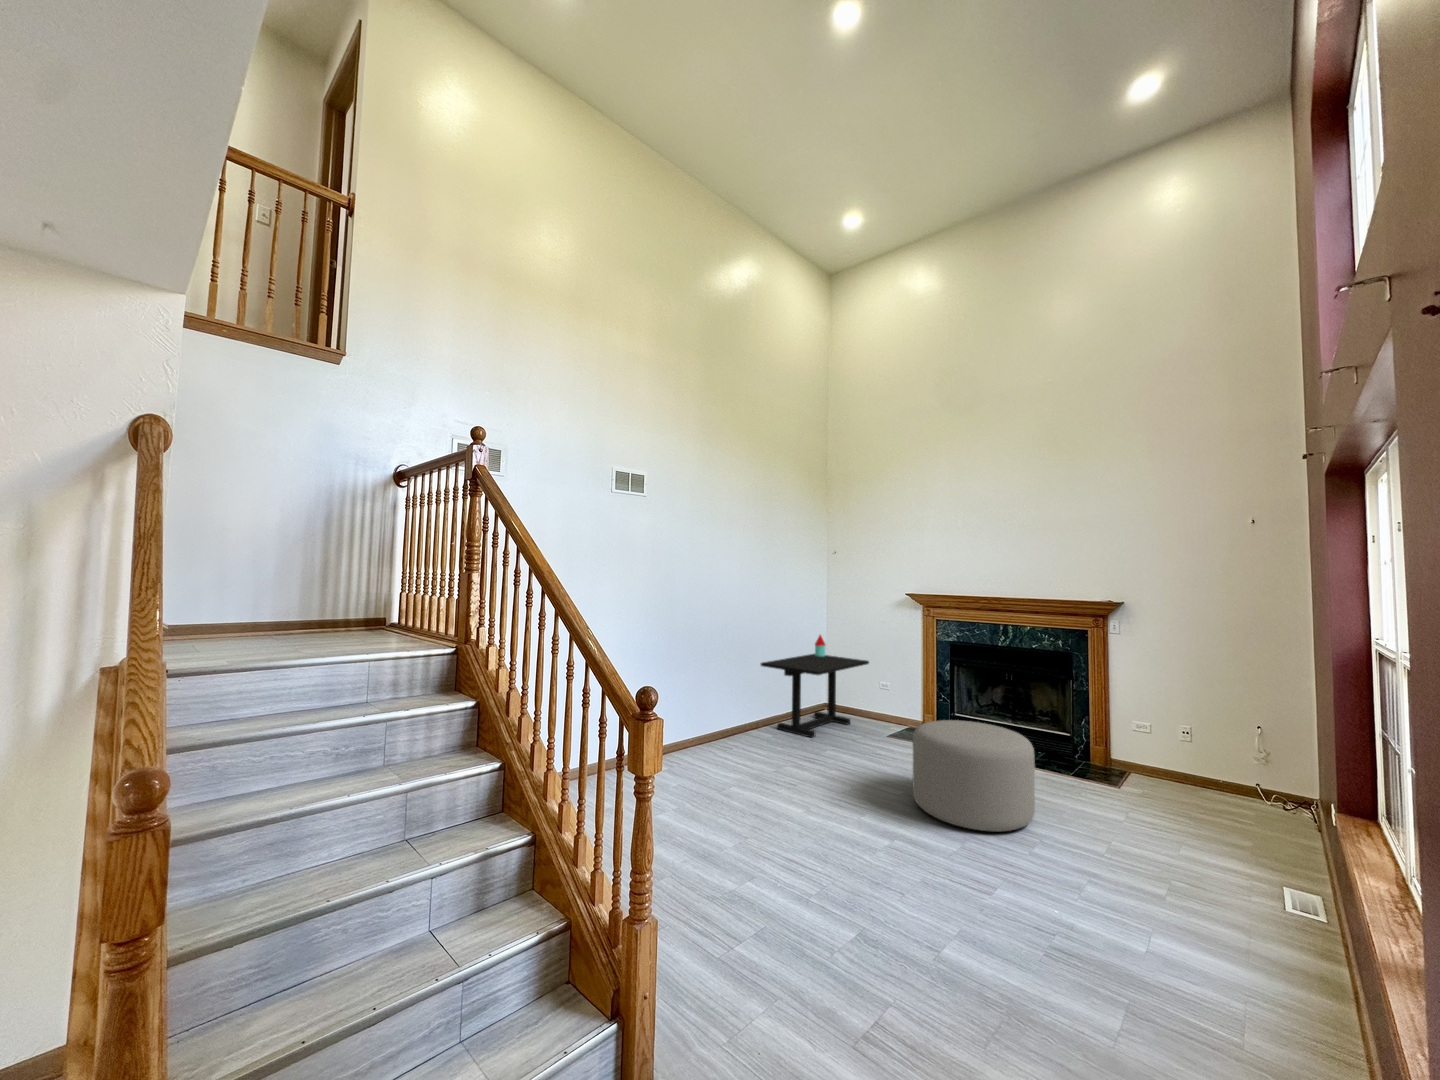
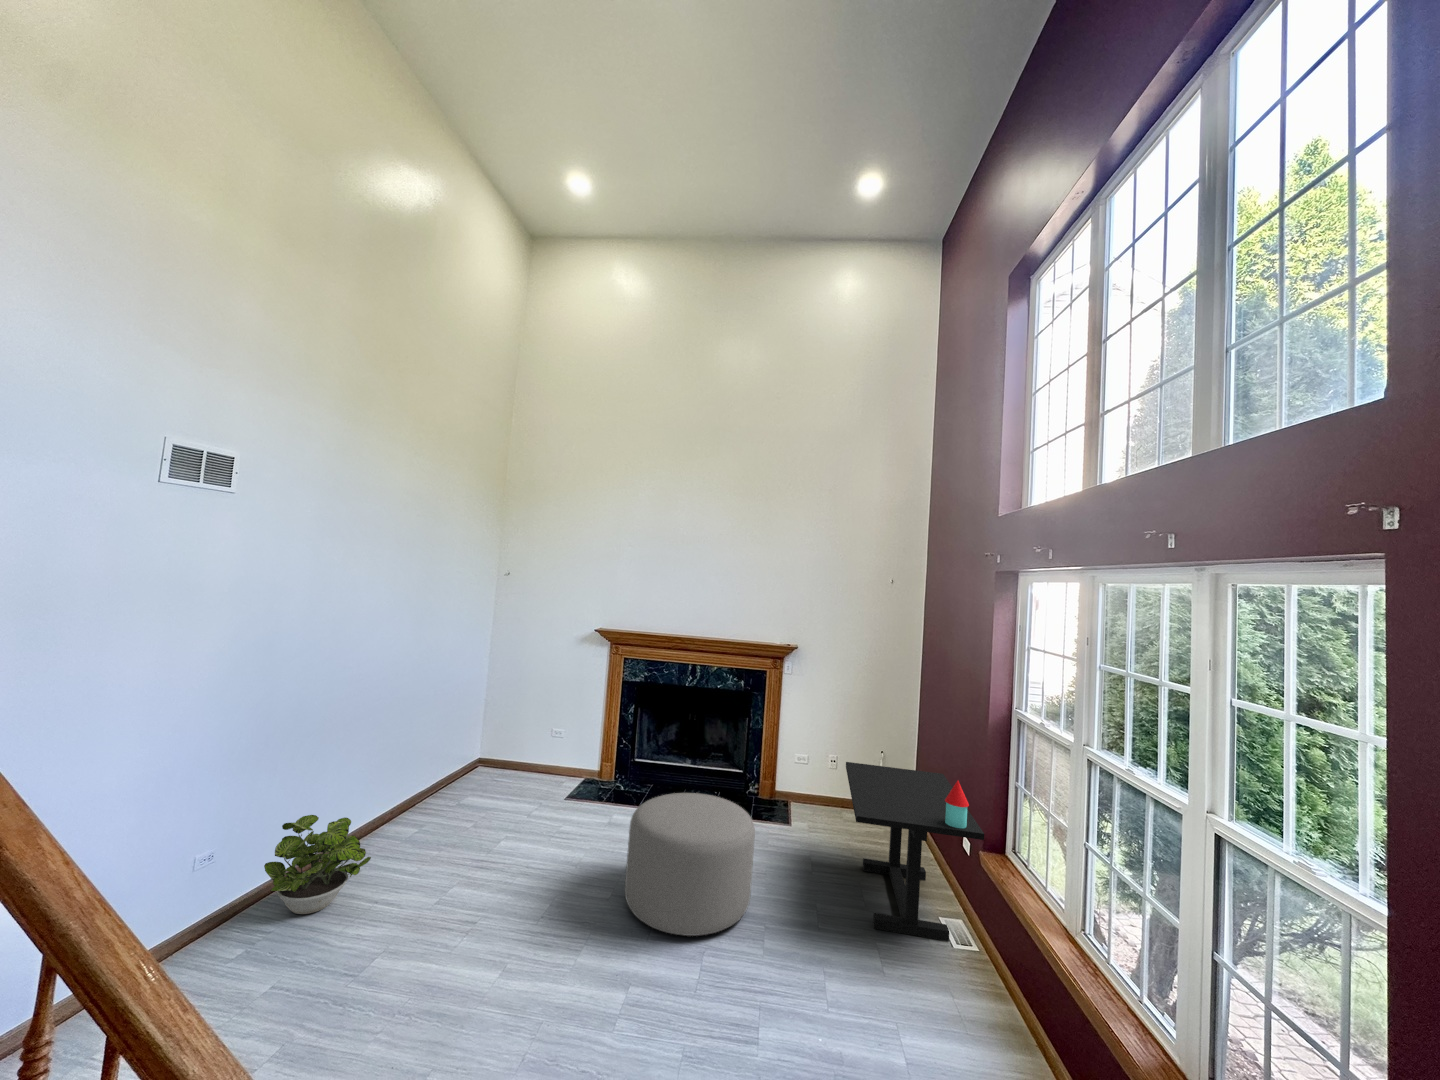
side table: present [761,635,869,737] -> present [846,762,984,941]
potted plant: none [680,703,736,761] -> present [264,815,371,914]

